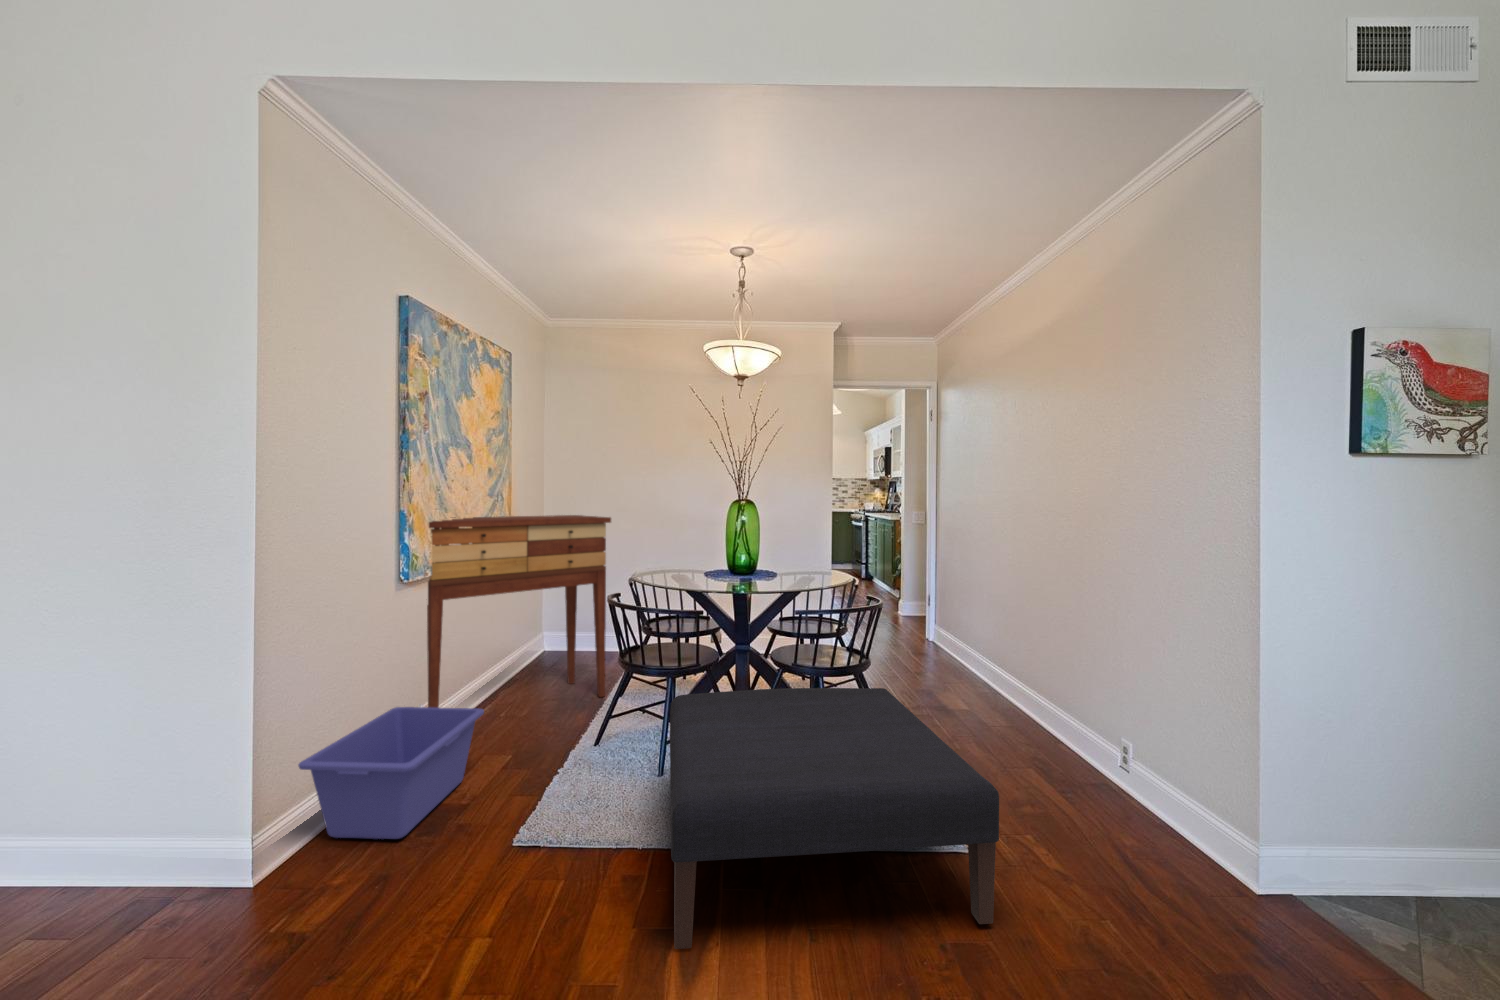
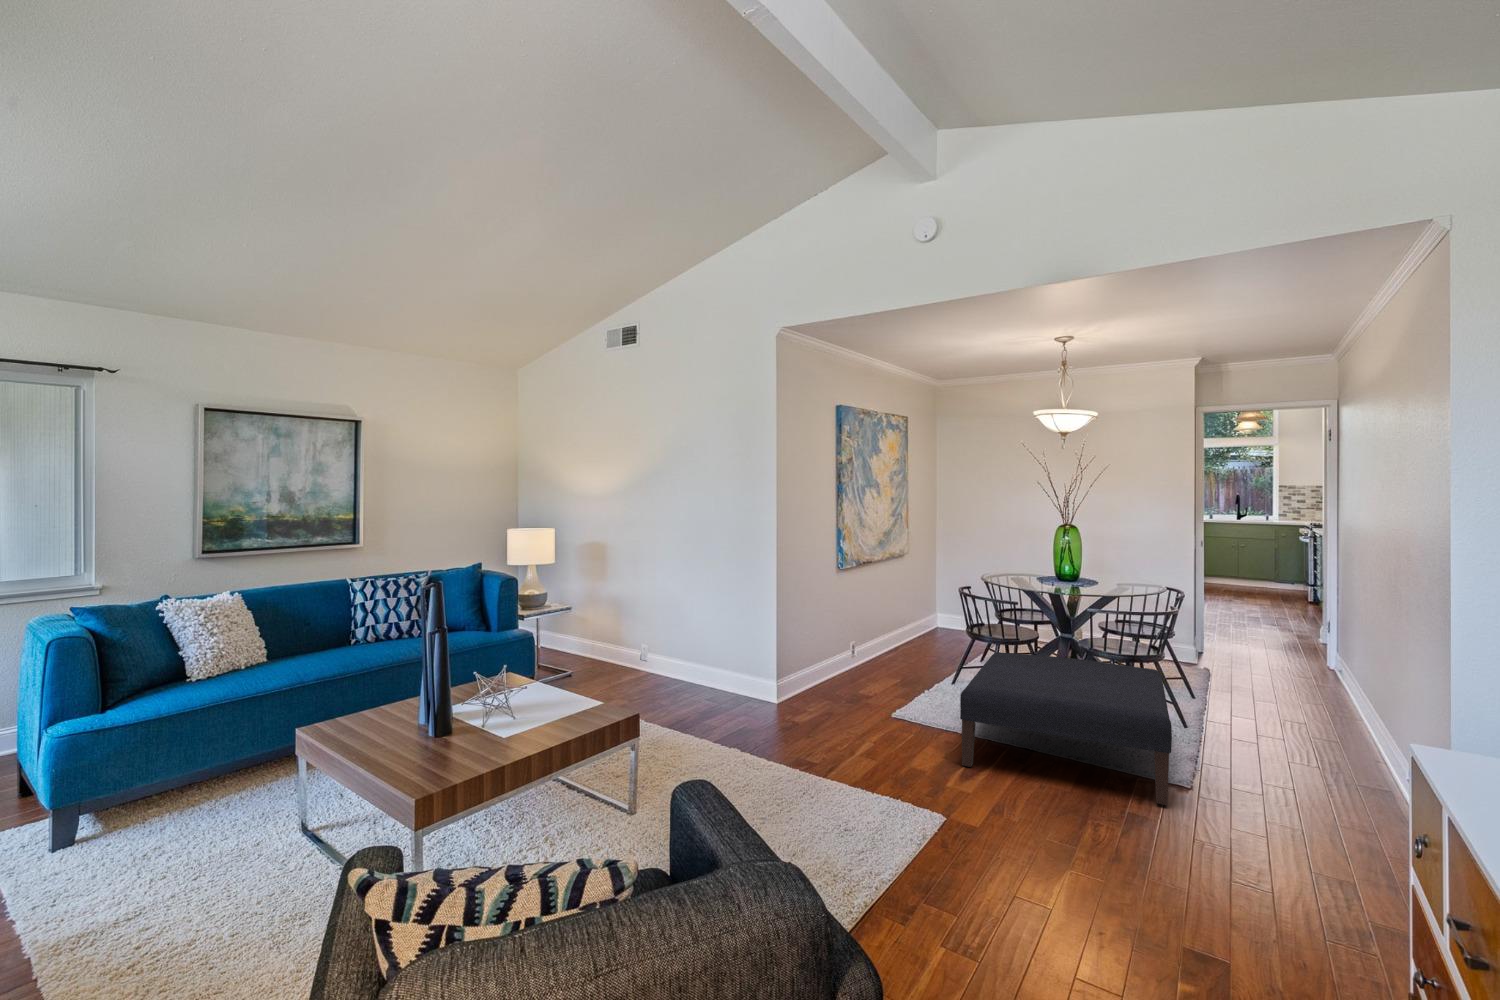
console table: present [427,515,611,708] -> none [840,530,973,666]
storage bin: present [298,707,484,839] -> none [794,640,882,701]

